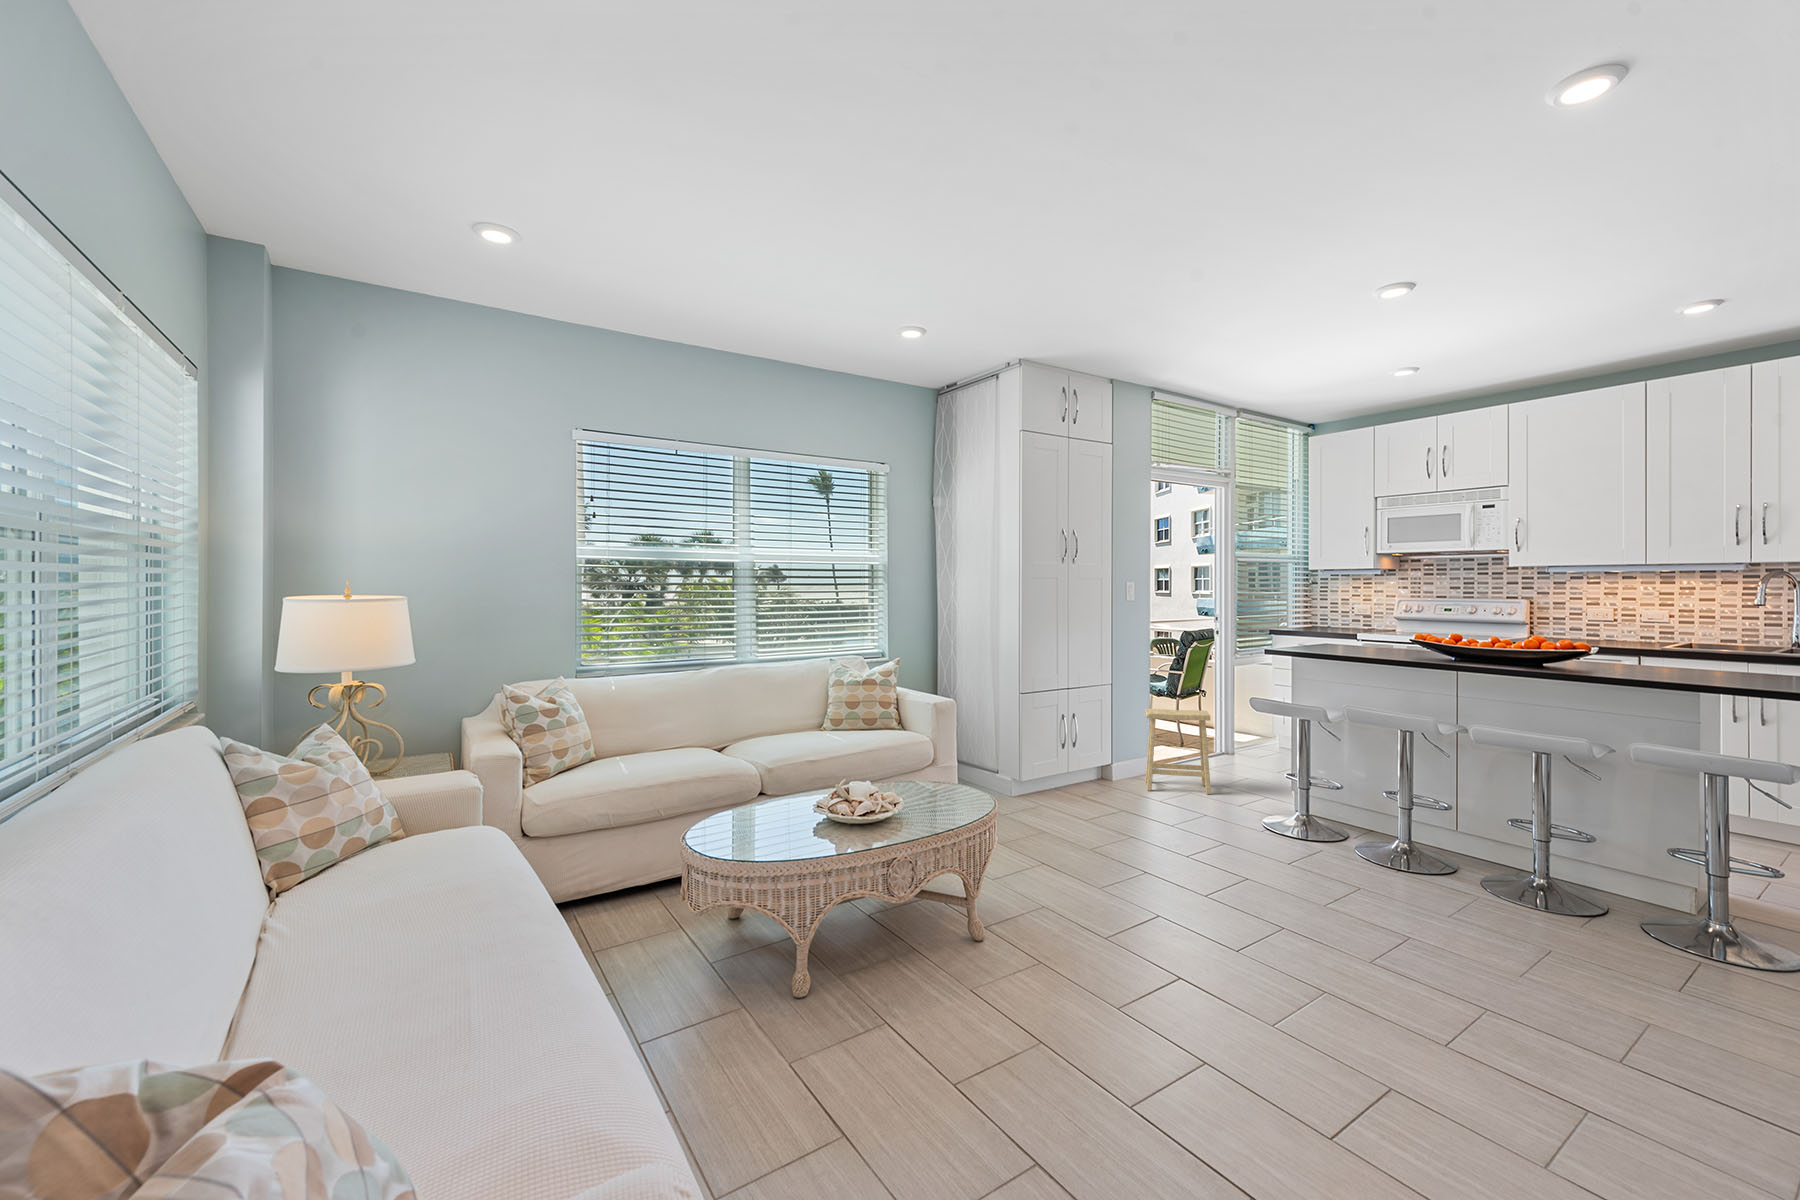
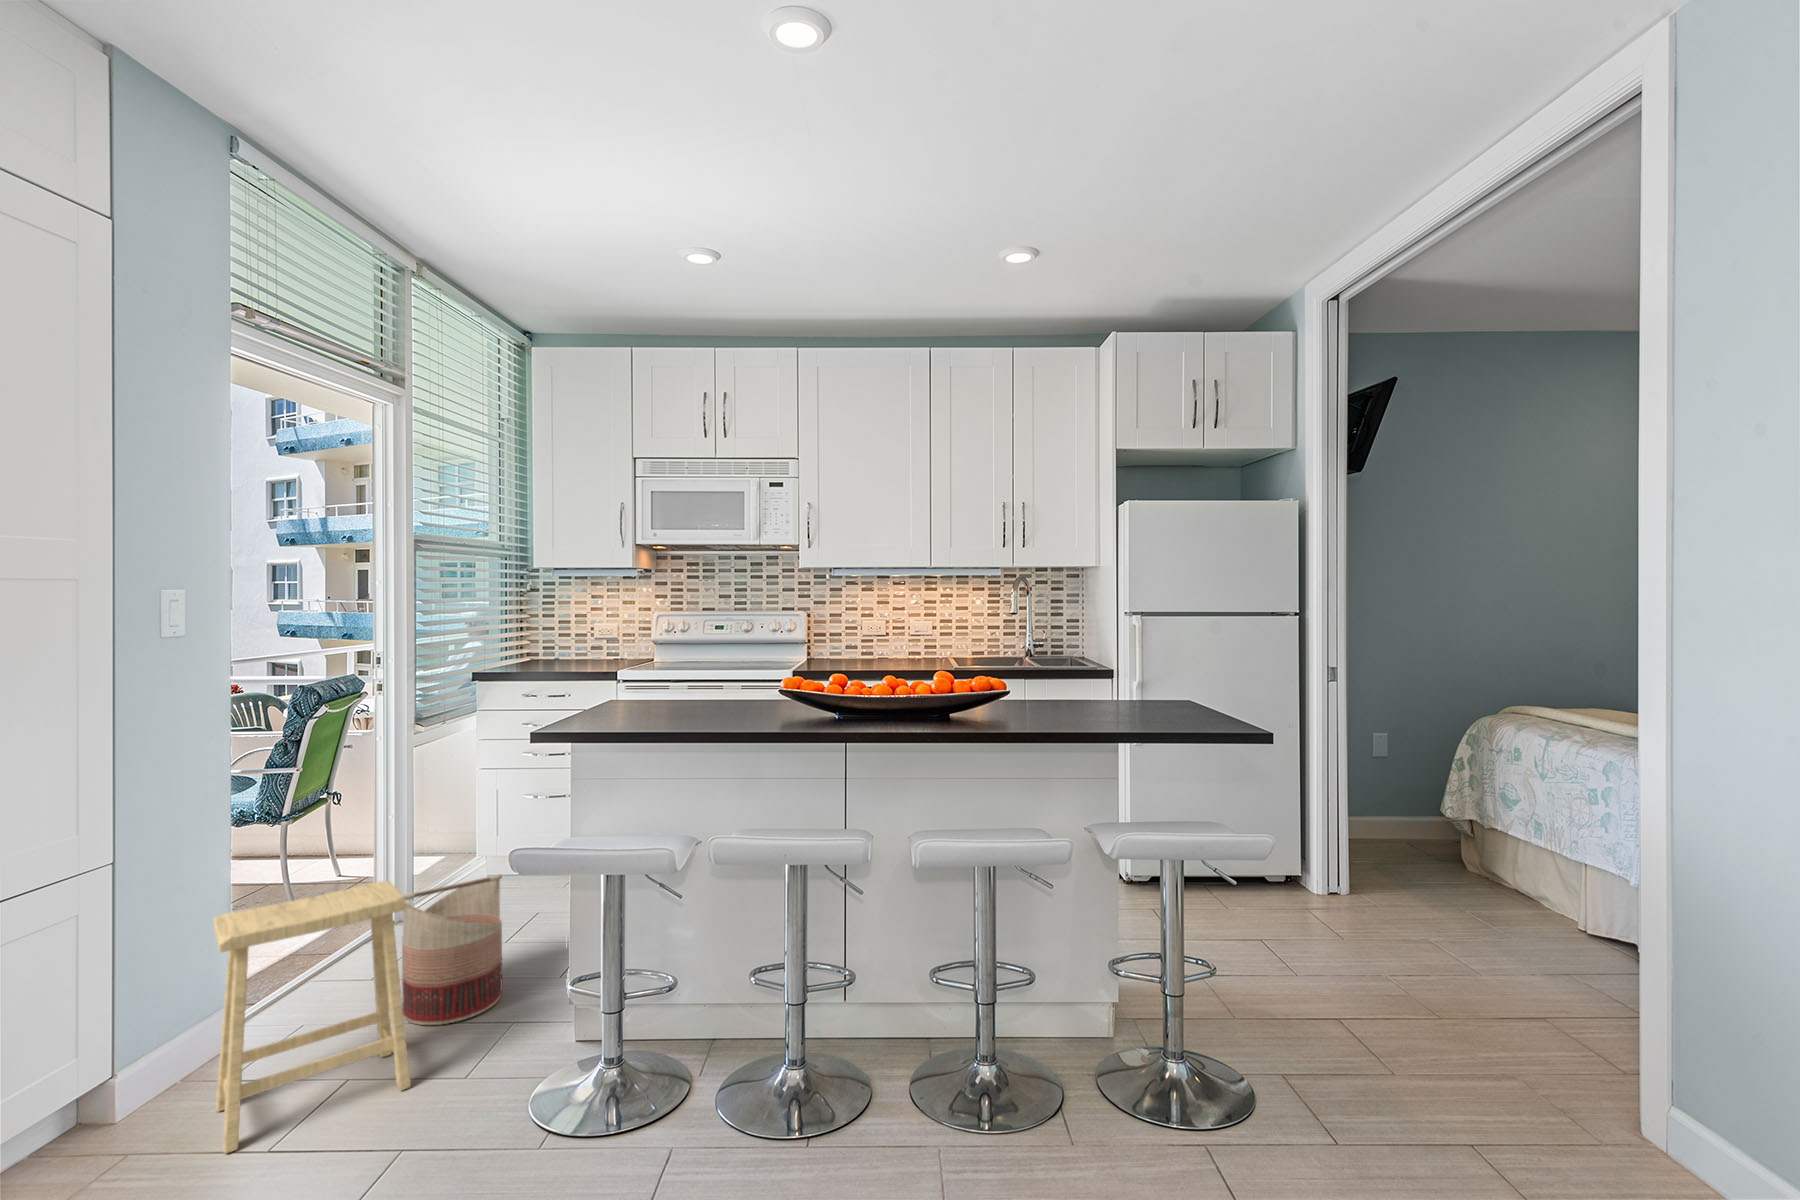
basket: none [1214,723,1260,785] -> present [402,875,502,1025]

